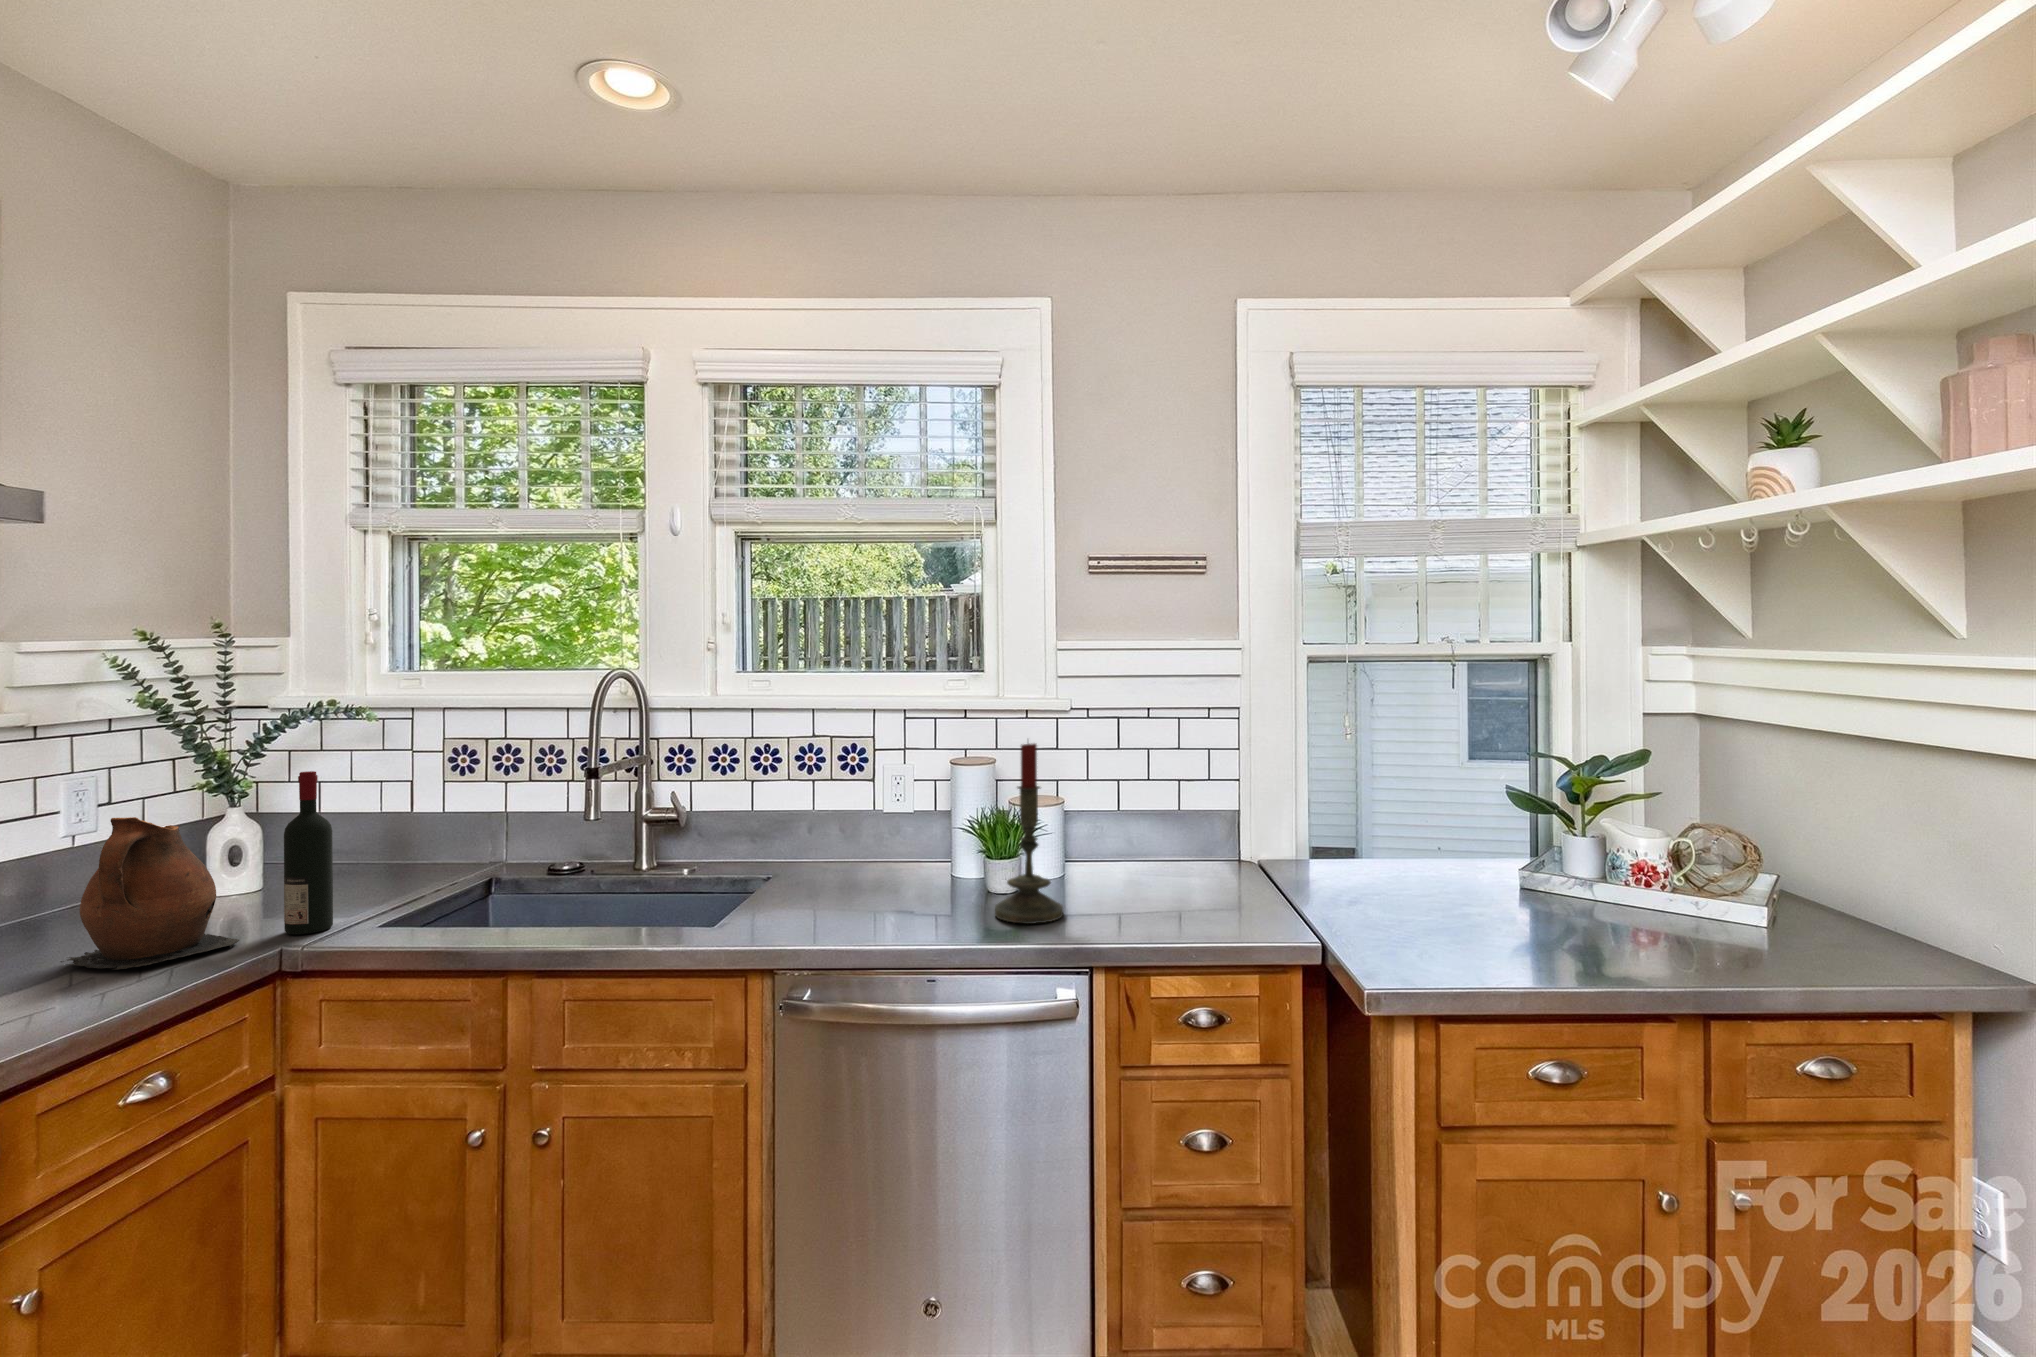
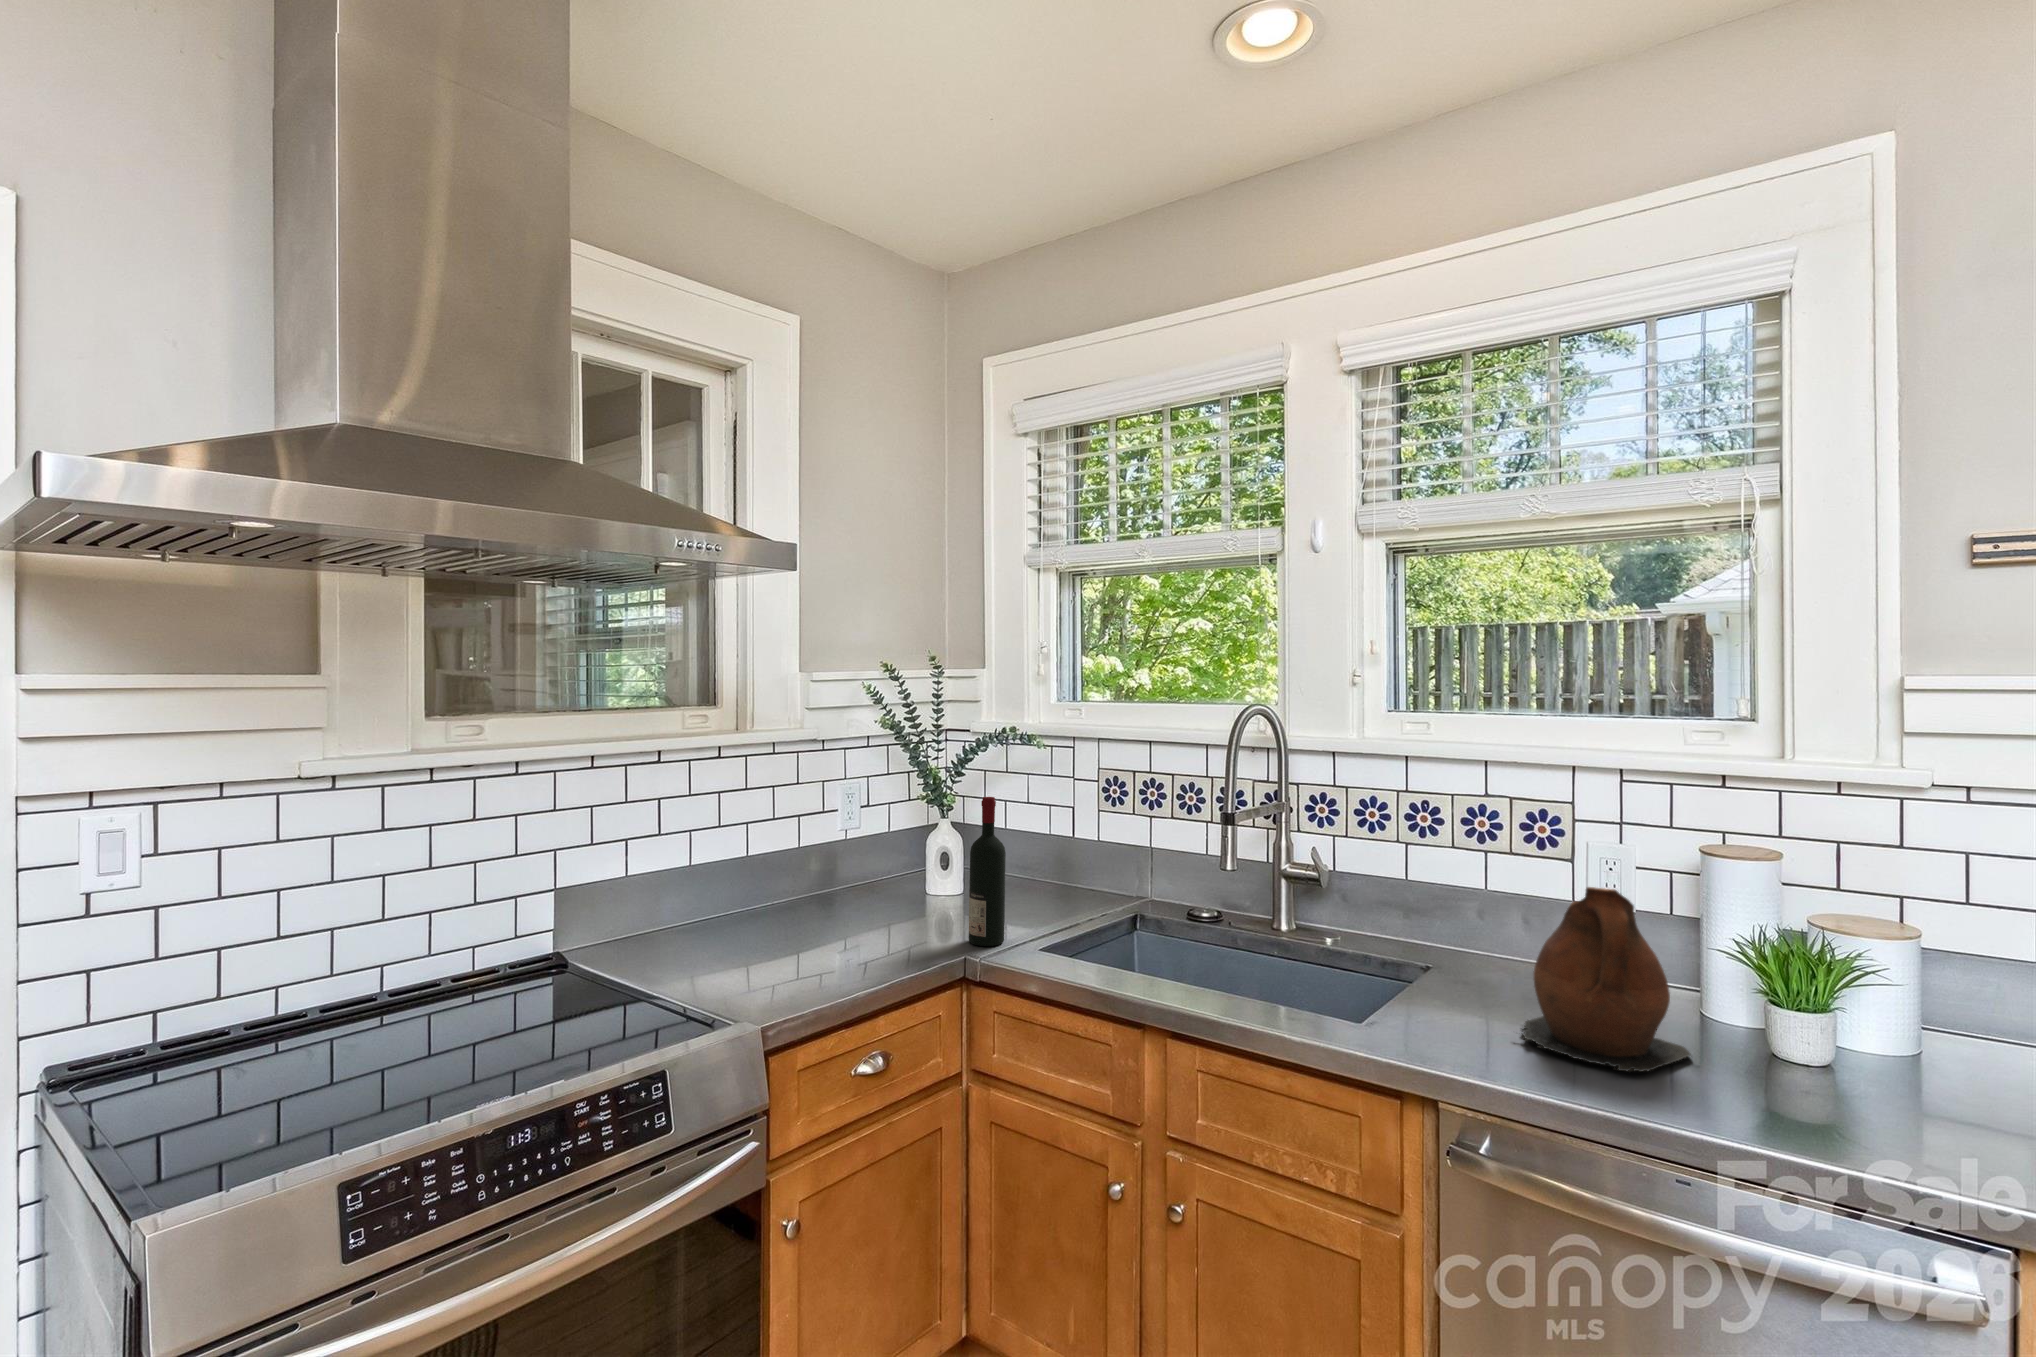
candle: present [995,743,1063,924] -> none [1792,842,1935,1141]
ceramic pitcher: present [61,817,239,970] -> present [1521,887,1691,1072]

